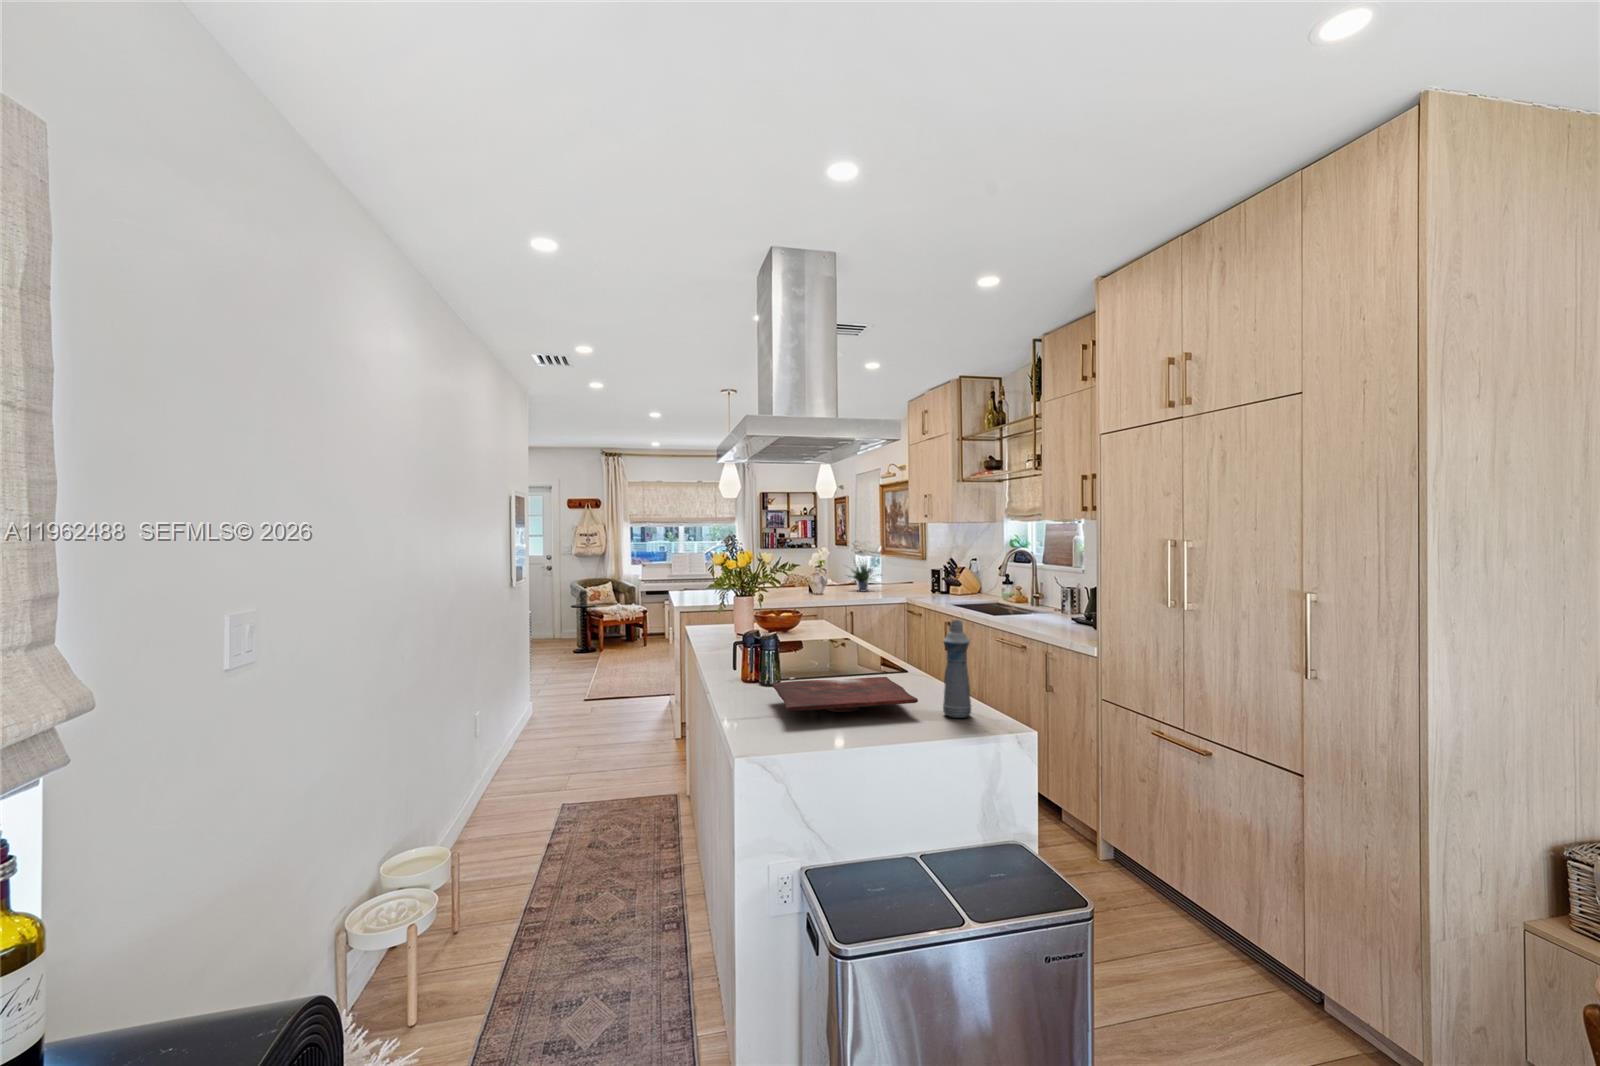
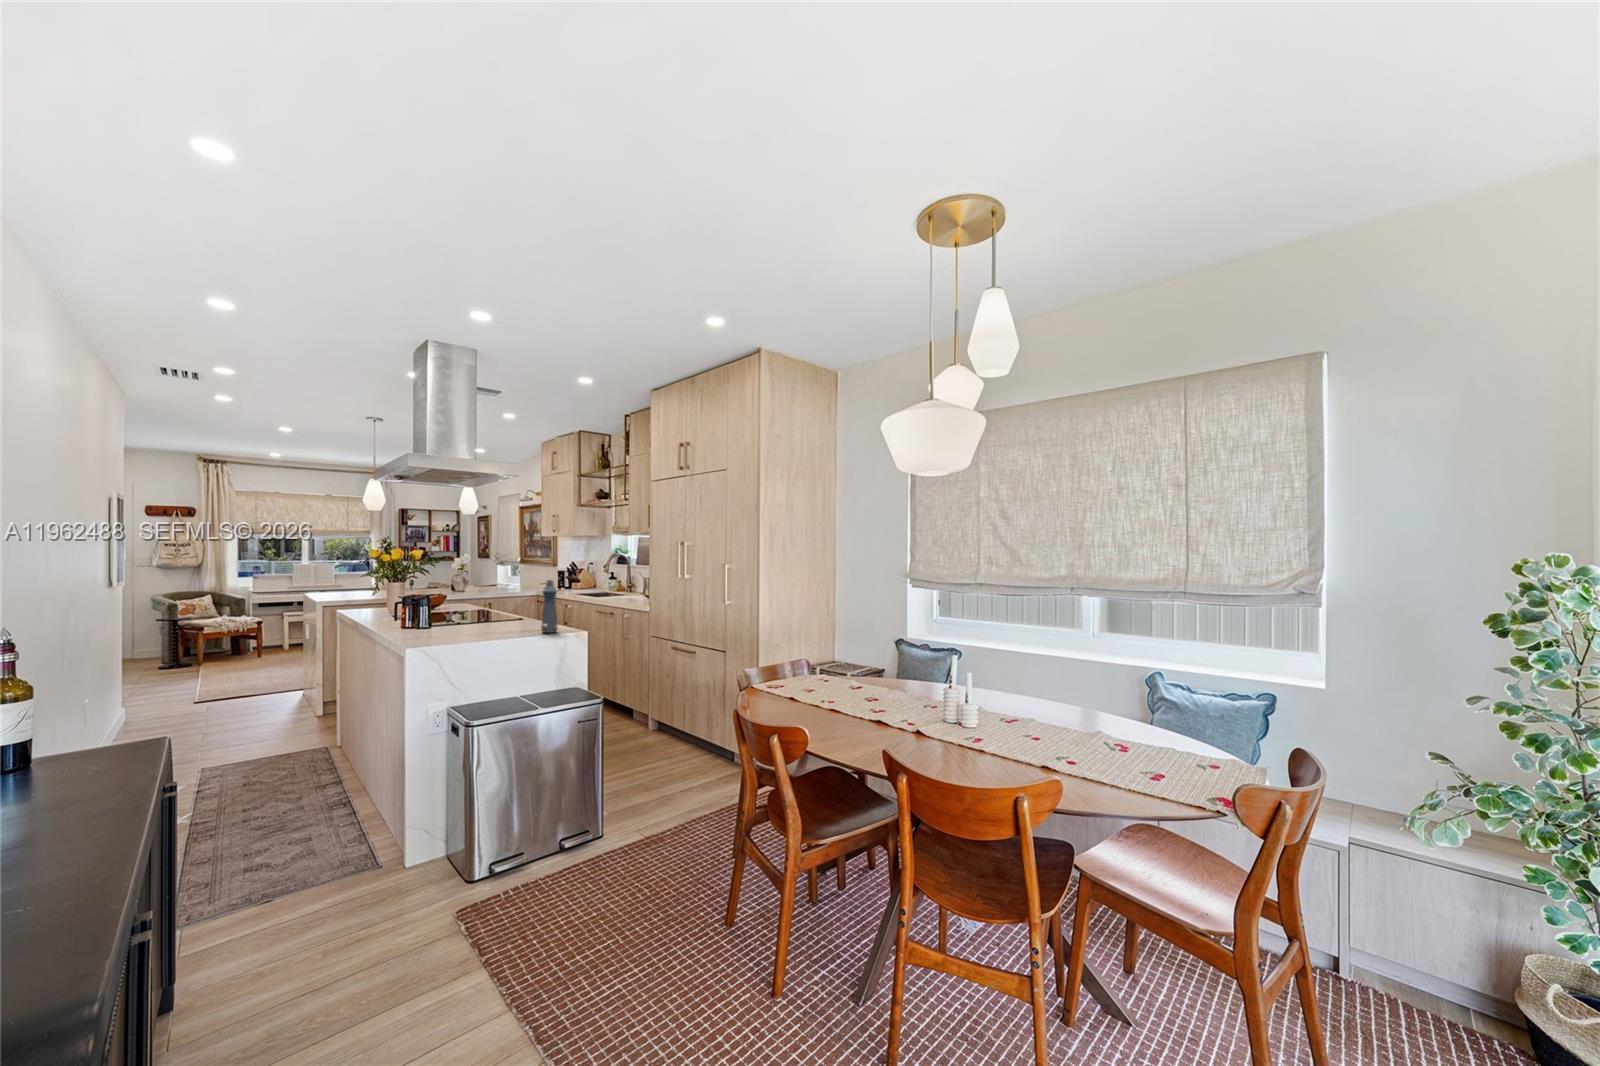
potted plant: present [849,562,873,591] -> none [484,558,519,589]
cutting board: present [772,677,918,712] -> none [428,619,526,636]

